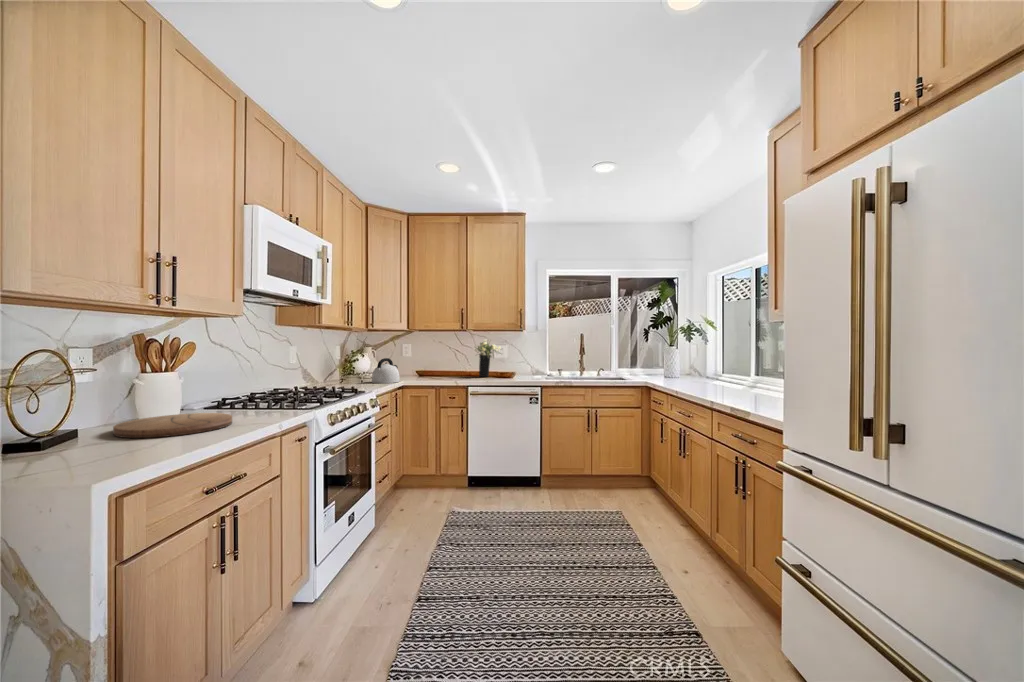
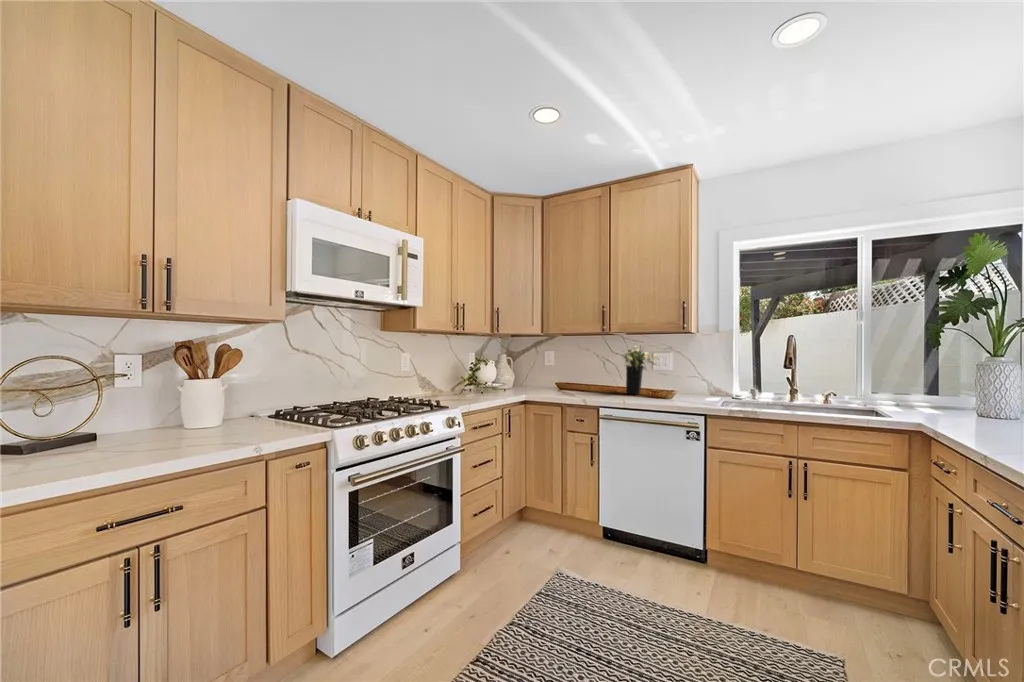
kettle: present [372,358,400,383] -> none [491,367,523,396]
cutting board: present [113,413,232,438] -> none [86,425,221,456]

